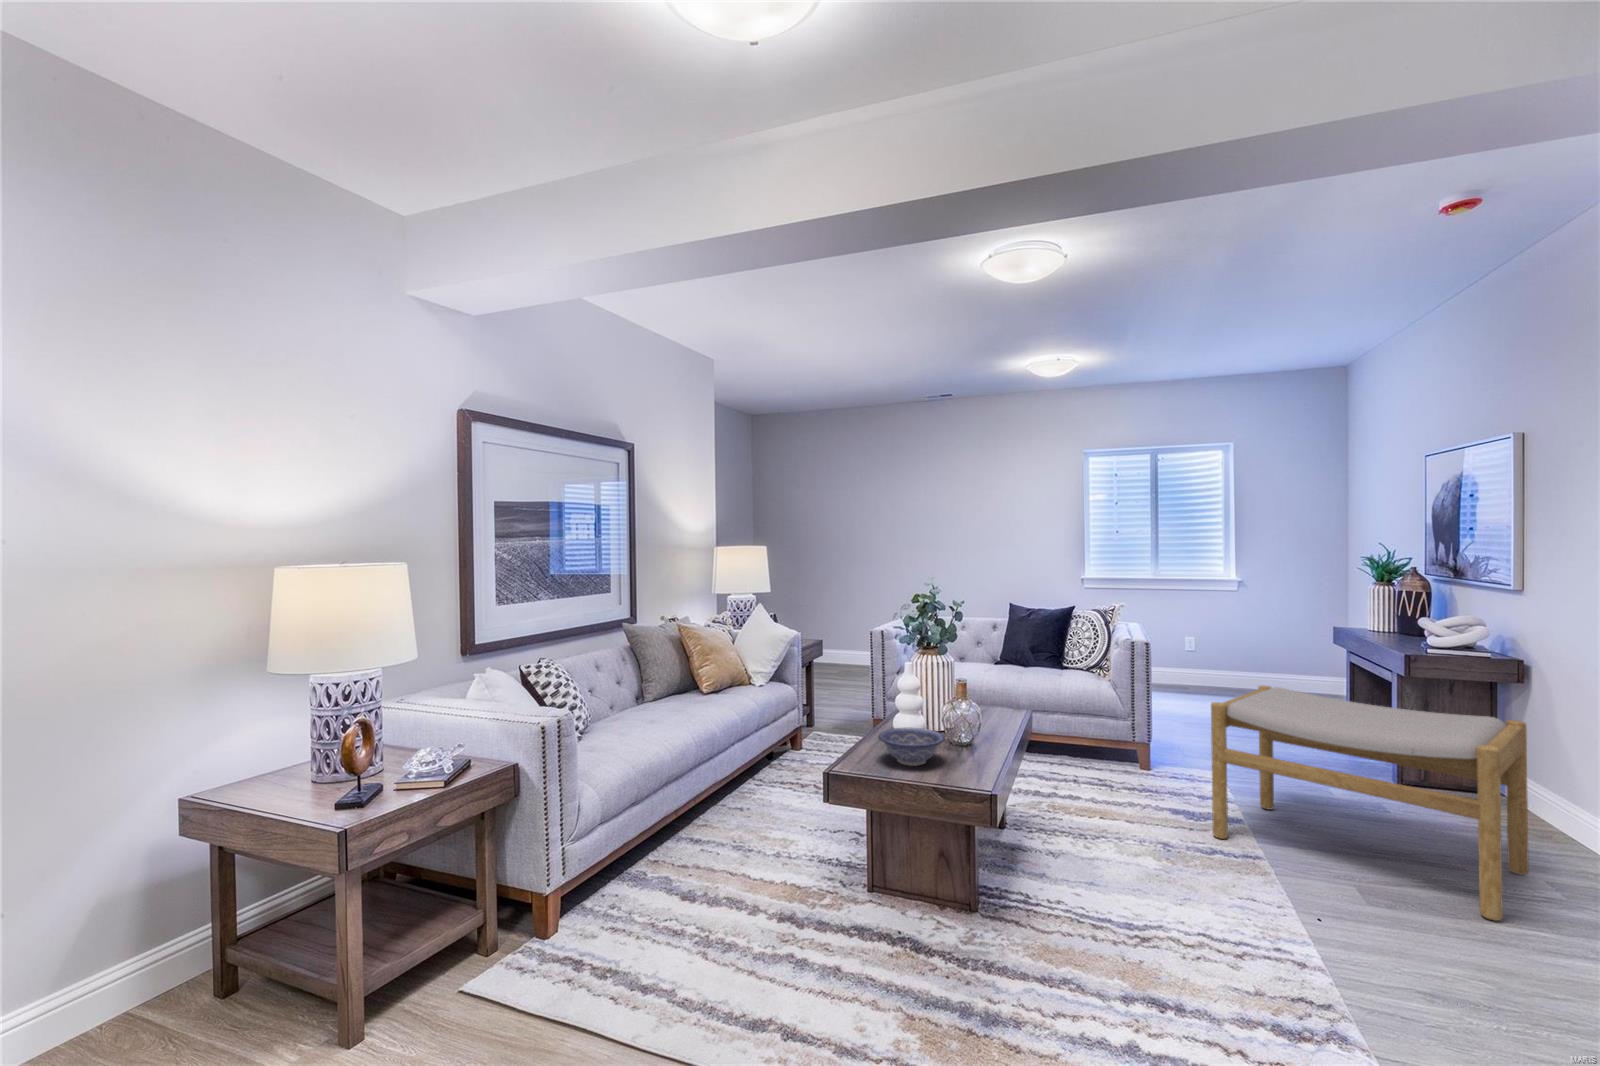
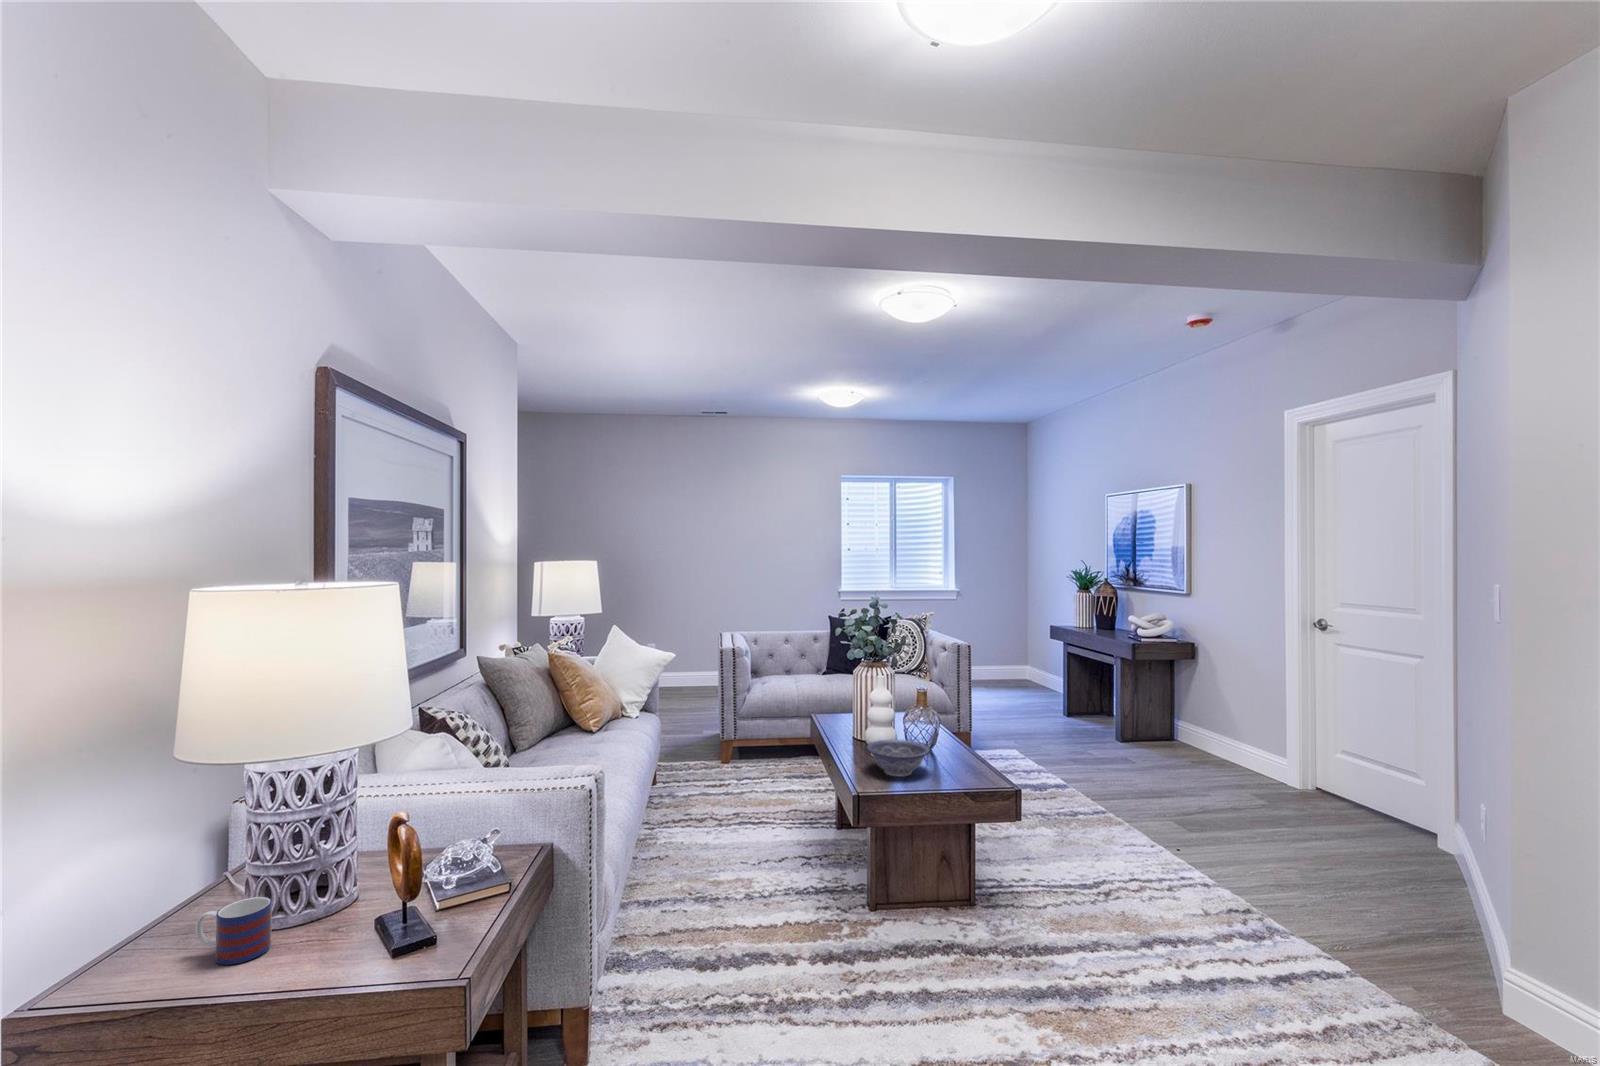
footstool: present [1211,685,1529,921] -> none [1061,675,1263,827]
mug: none [266,757,301,793] -> present [195,897,272,965]

